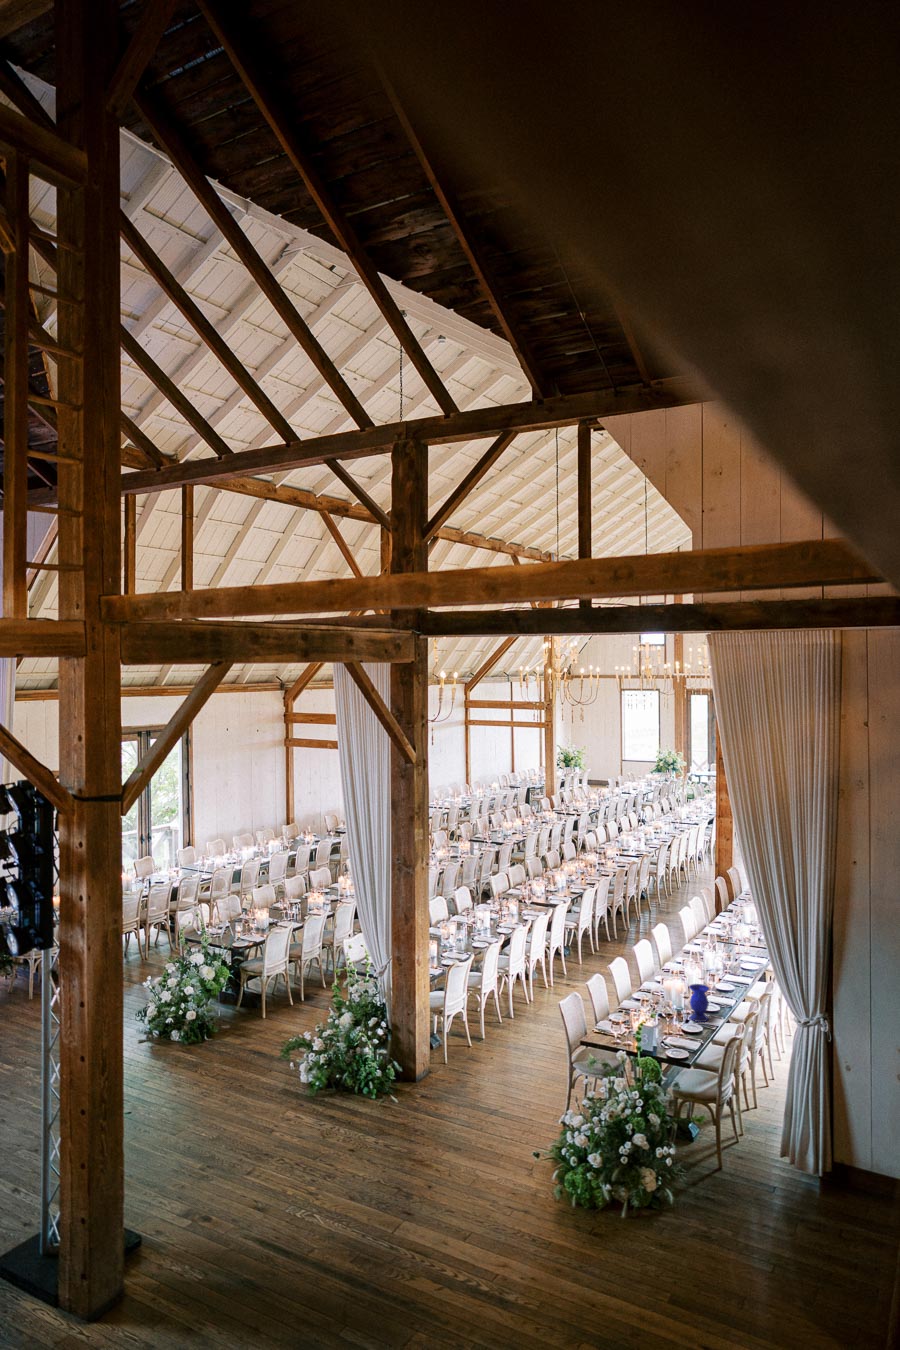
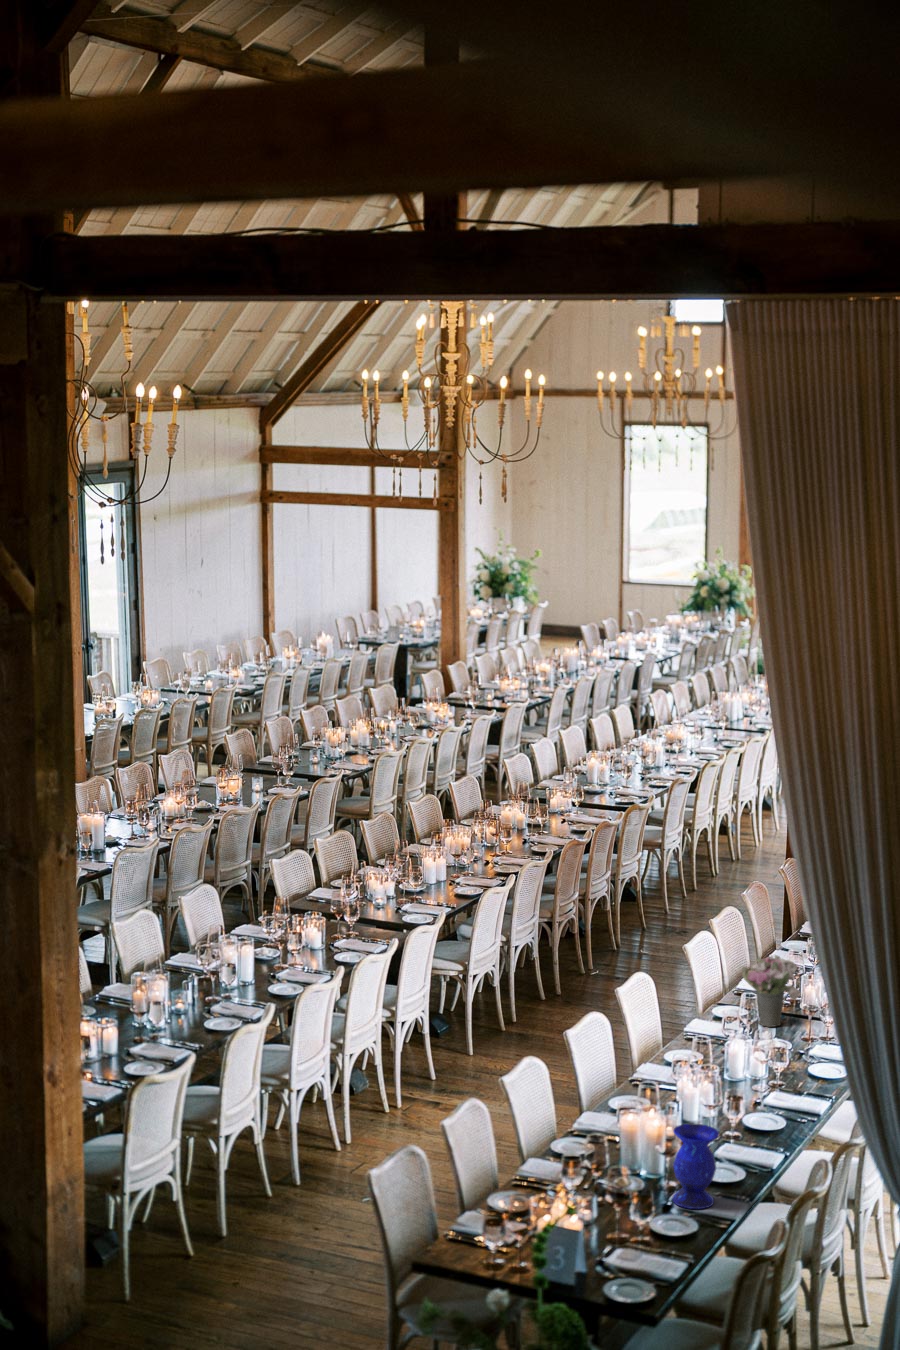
flower bouquet: none [707,915,734,947] -> present [742,955,800,1027]

